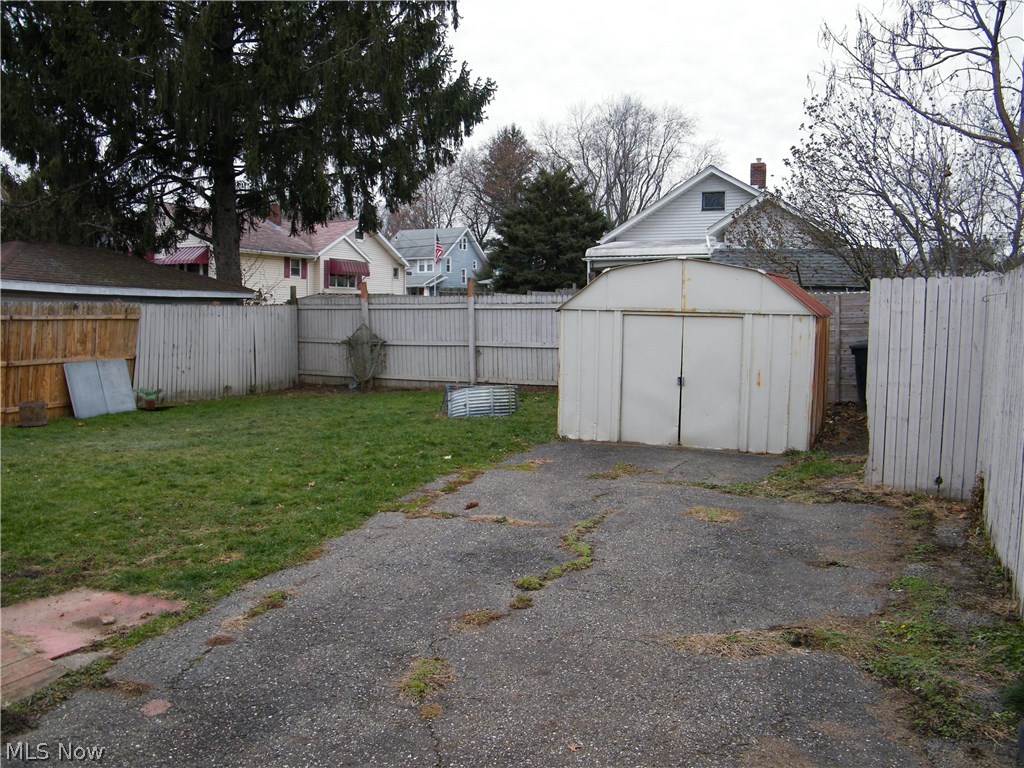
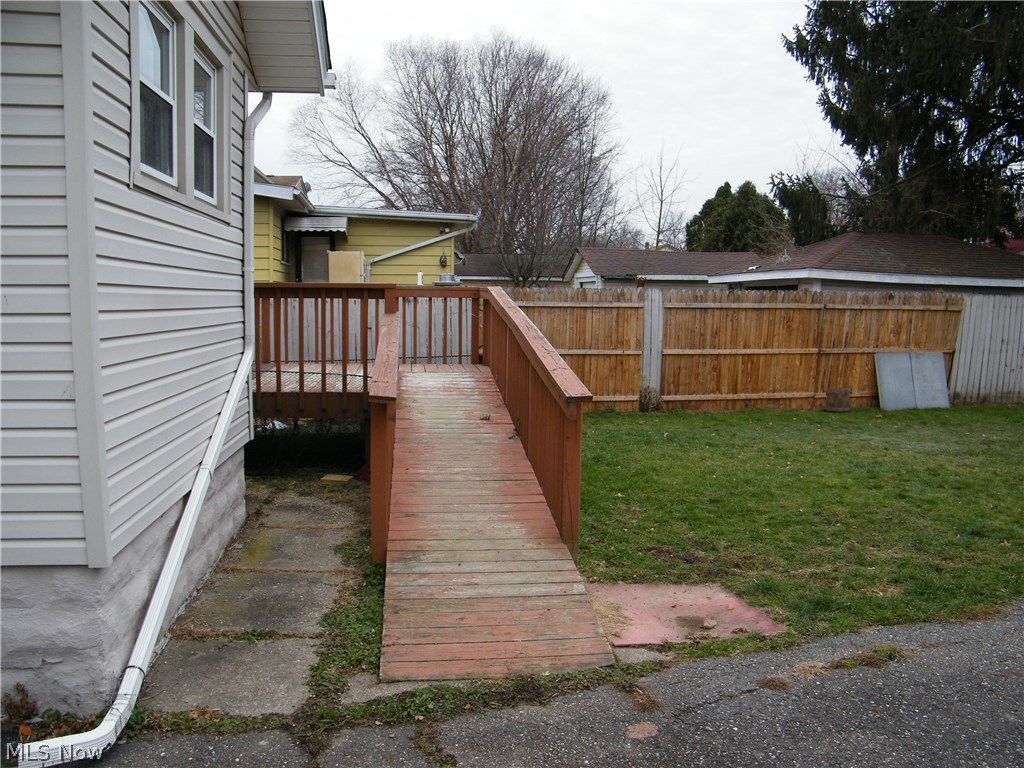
potted plant: present [131,386,163,410] -> none [944,378,990,408]

